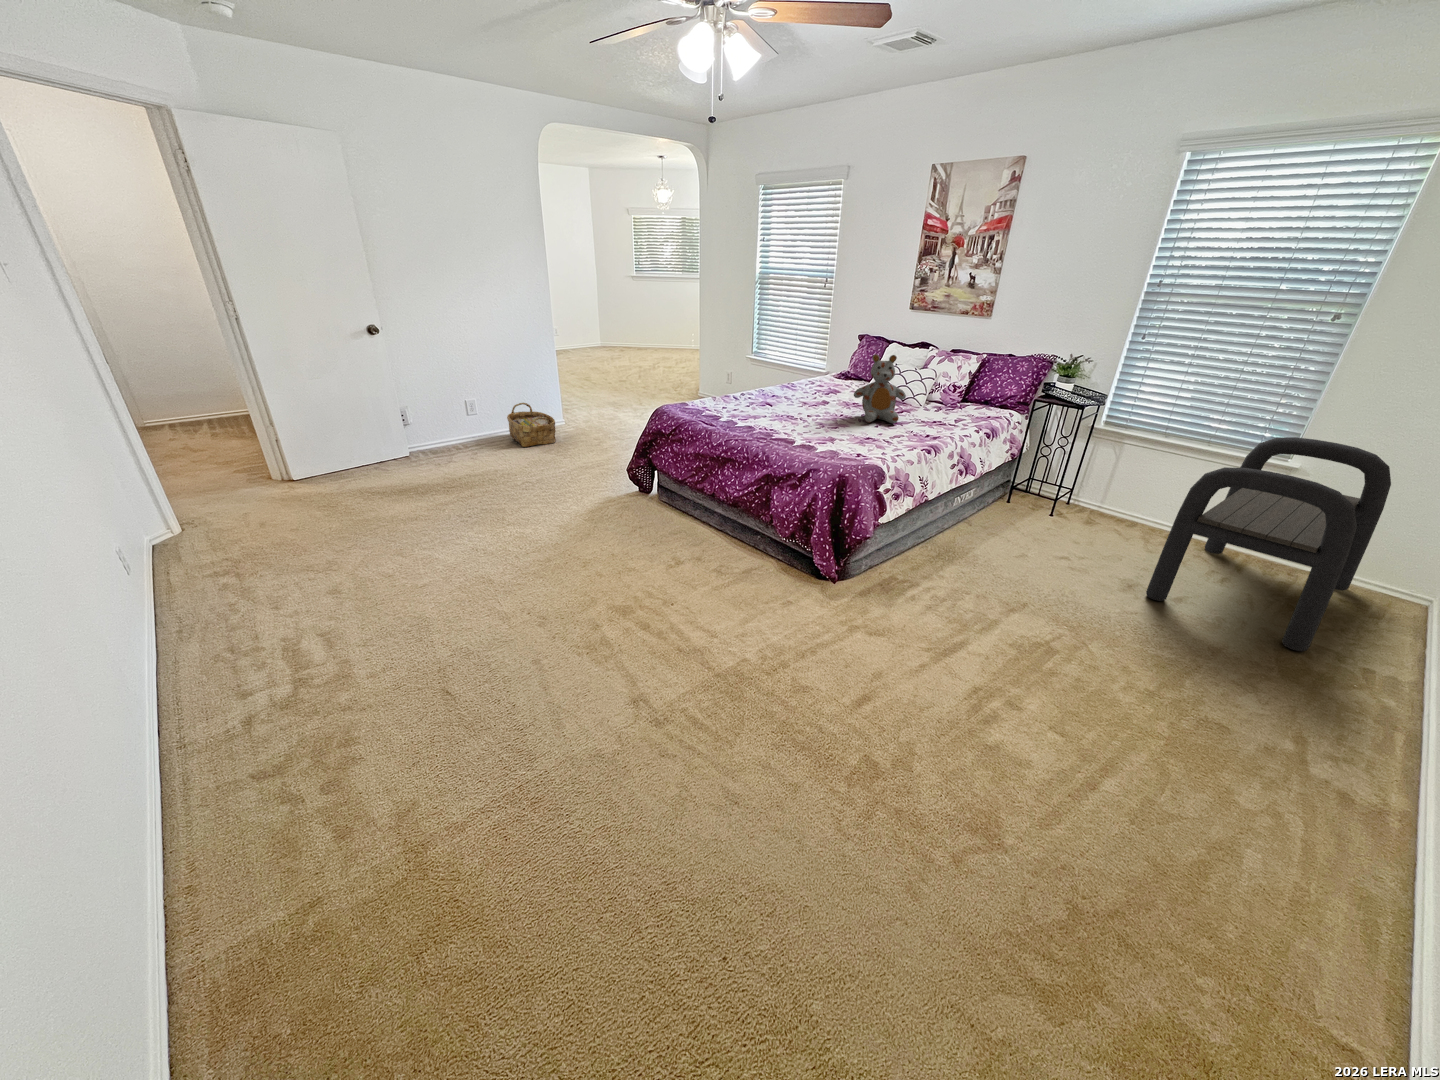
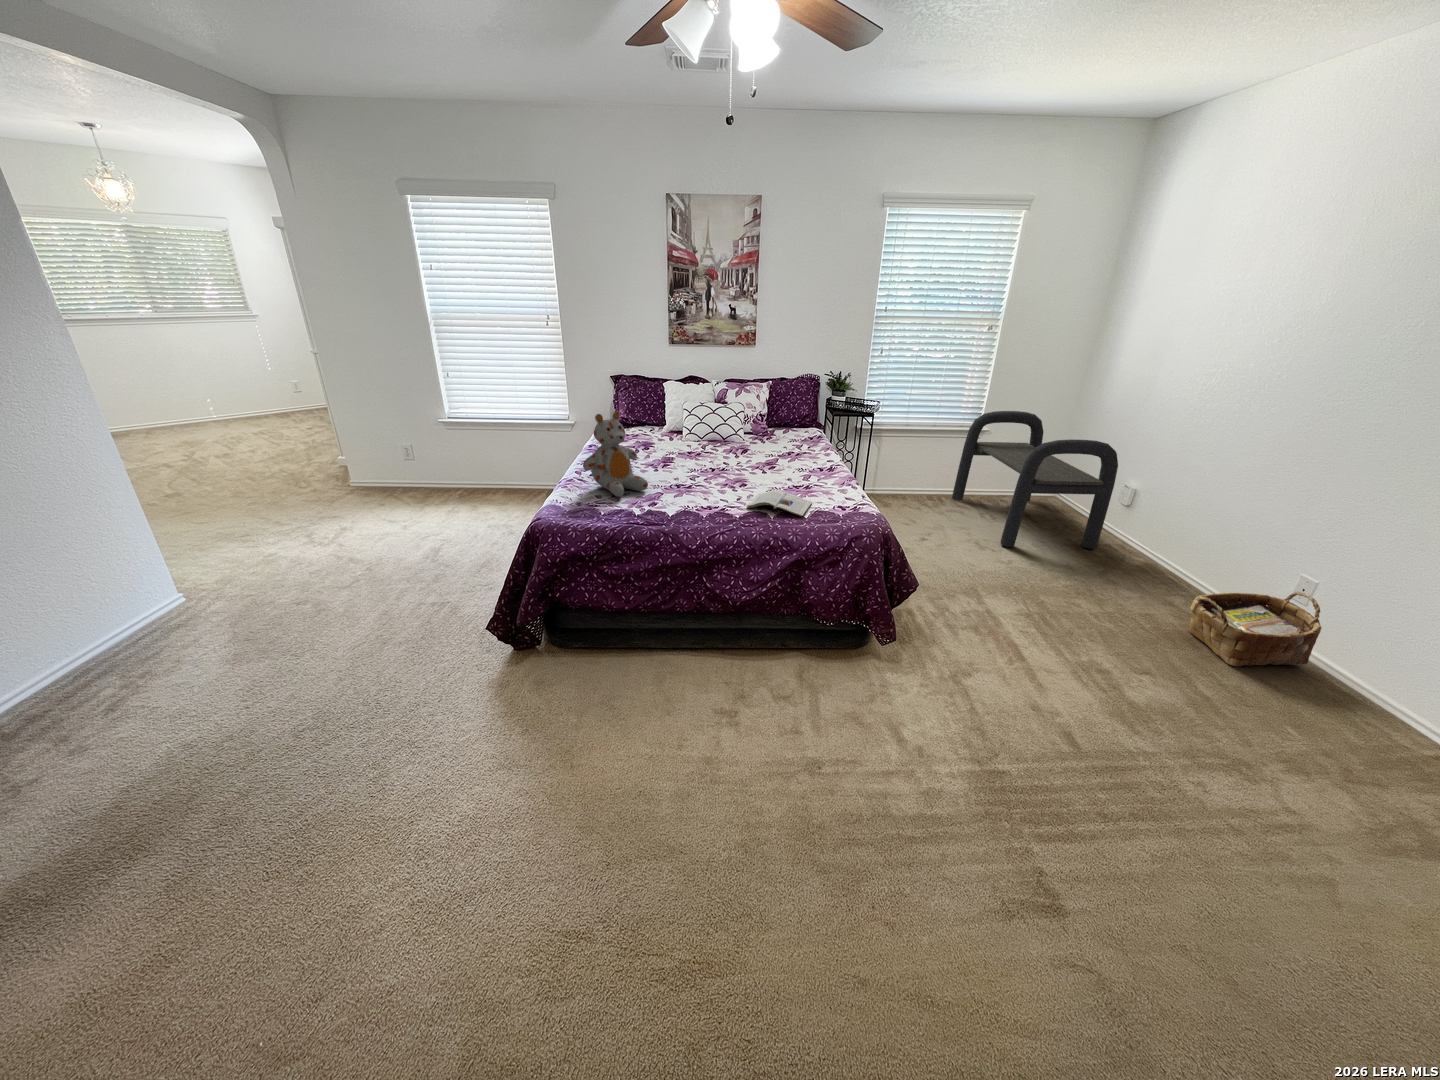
stuffed bear: present [854,354,906,423] -> present [583,411,648,497]
woven basket: present [507,403,556,447] -> present [1189,592,1321,666]
magazine: none [782,429,836,447] -> present [747,490,812,516]

